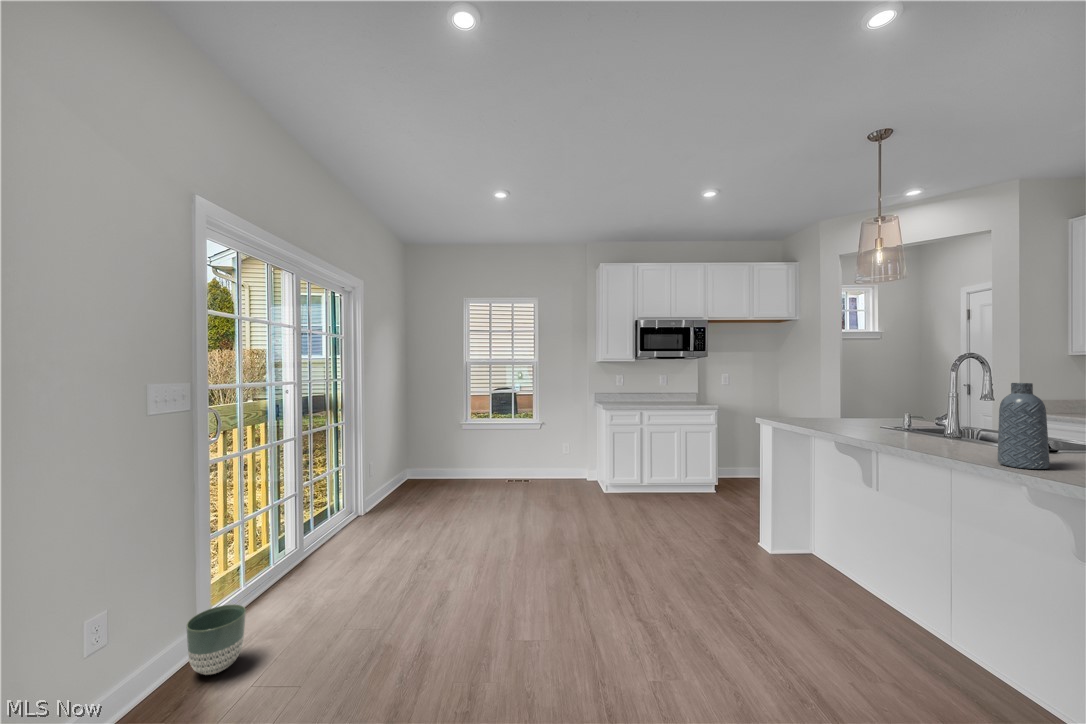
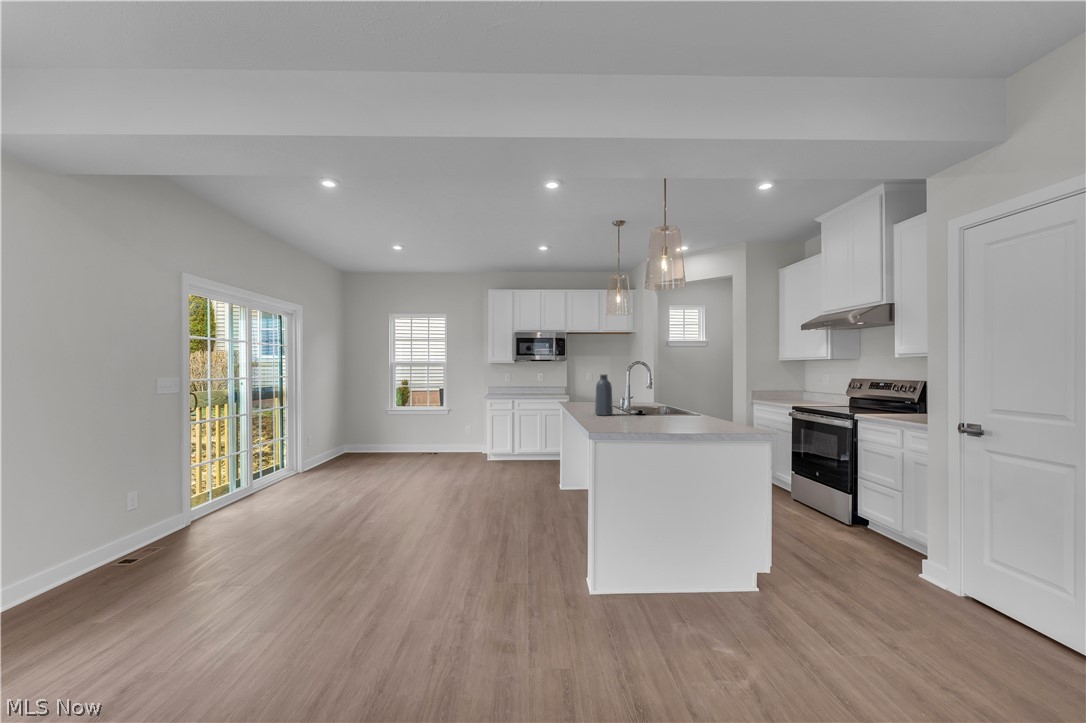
planter: present [186,605,246,675] -> none [177,503,212,538]

